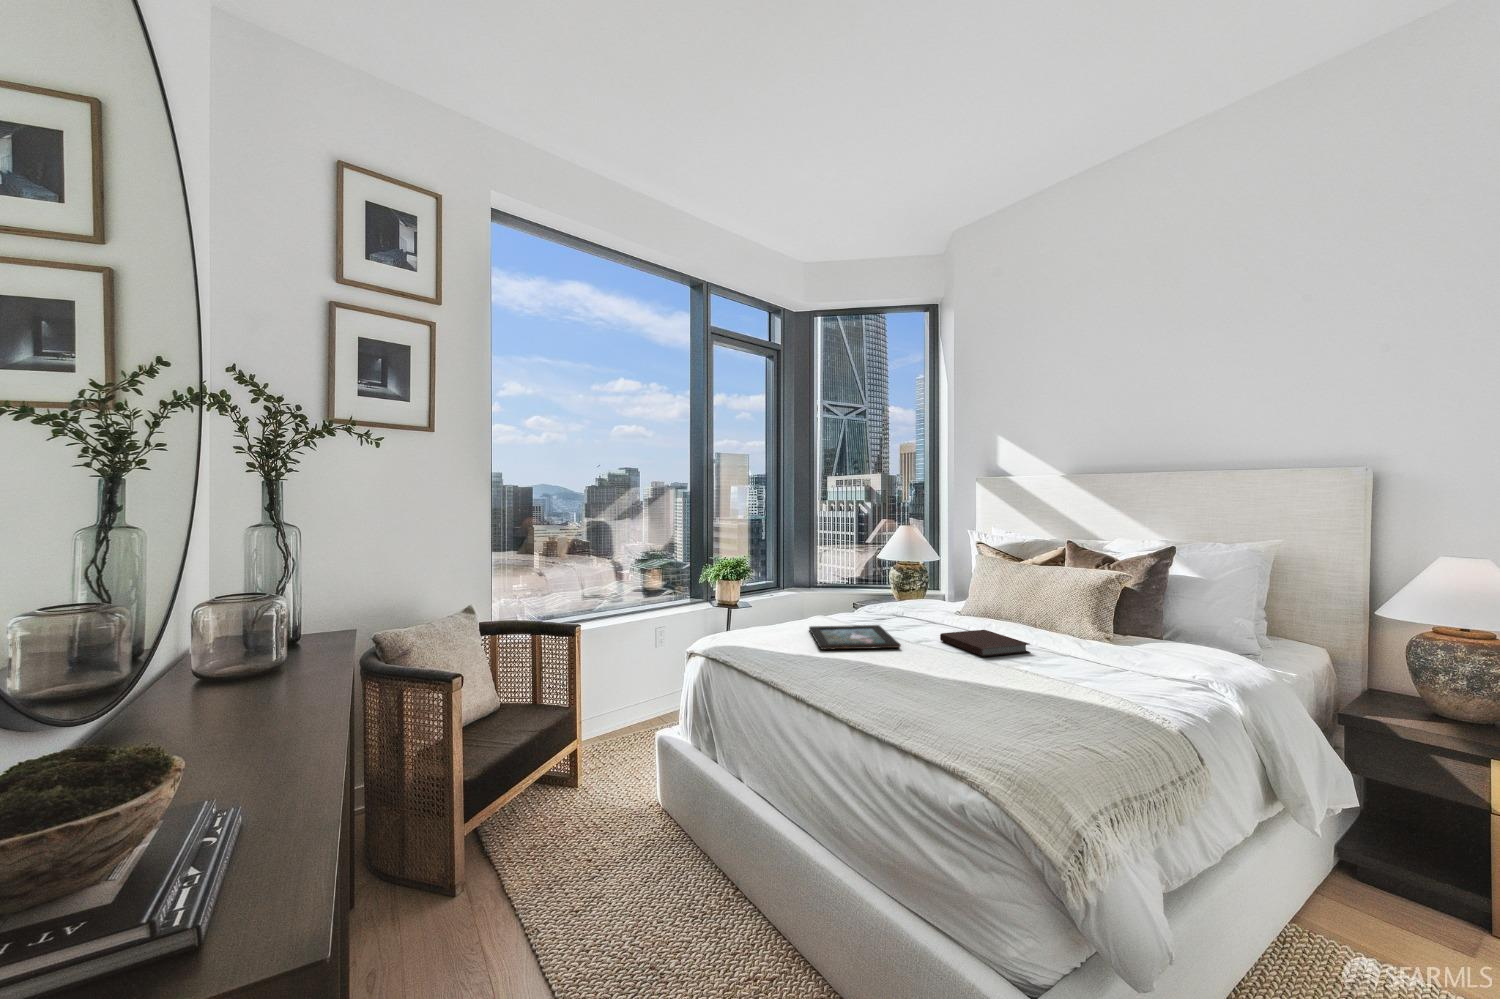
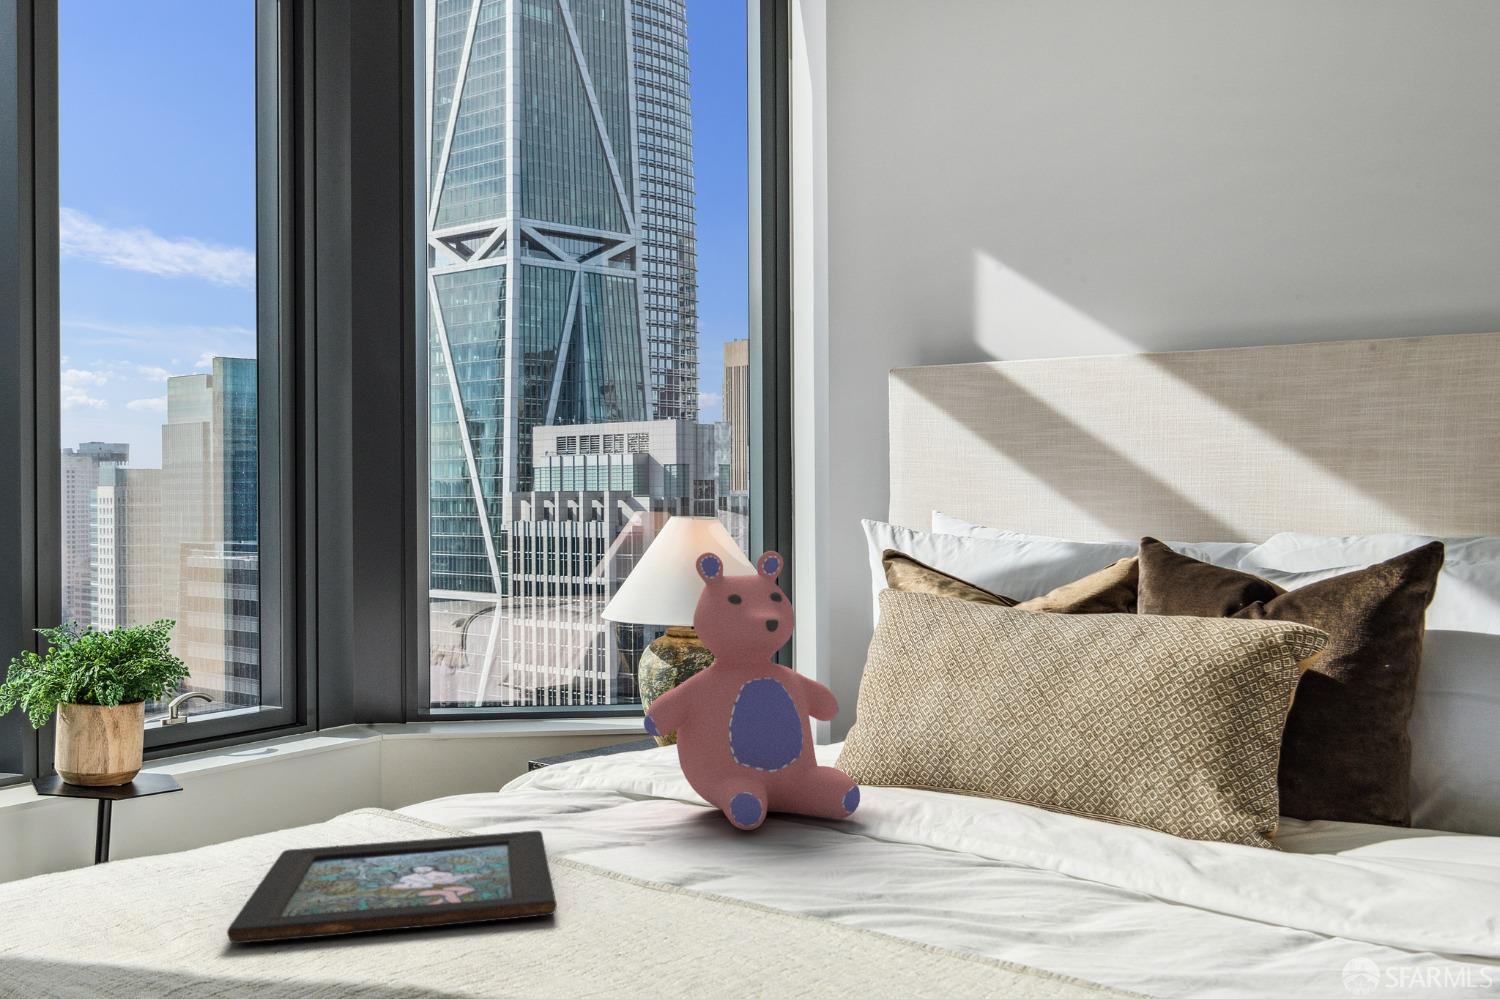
teddy bear: none [906,543,975,628] -> present [644,551,860,830]
notebook: present [940,630,1029,657] -> none [721,826,1020,932]

